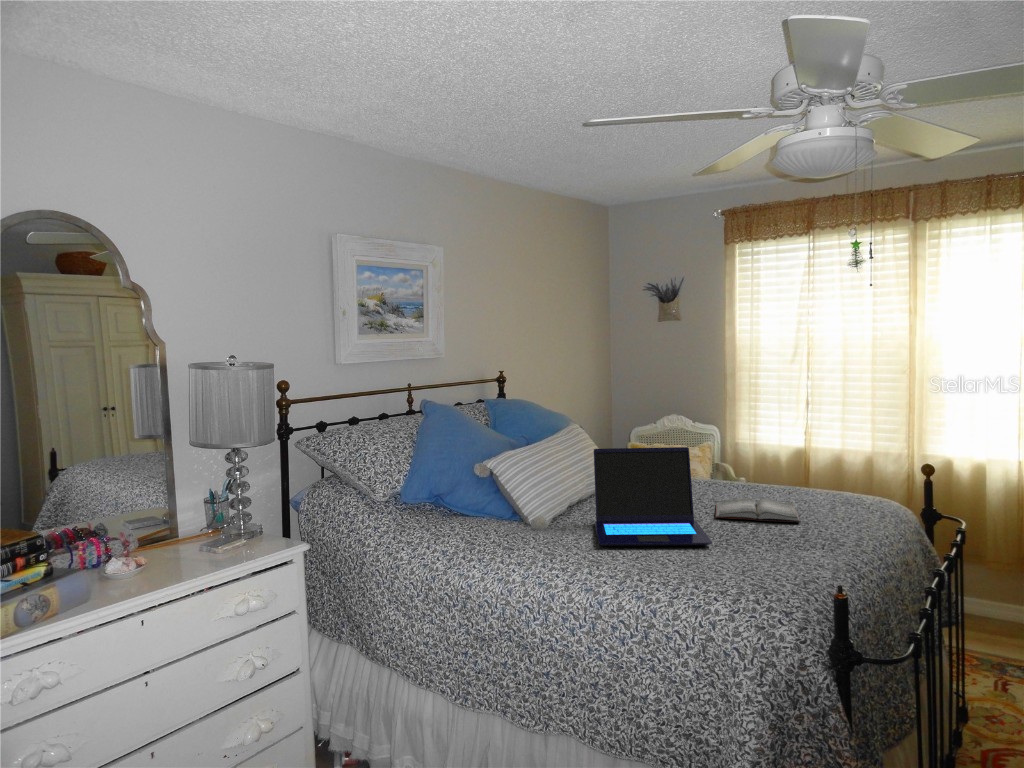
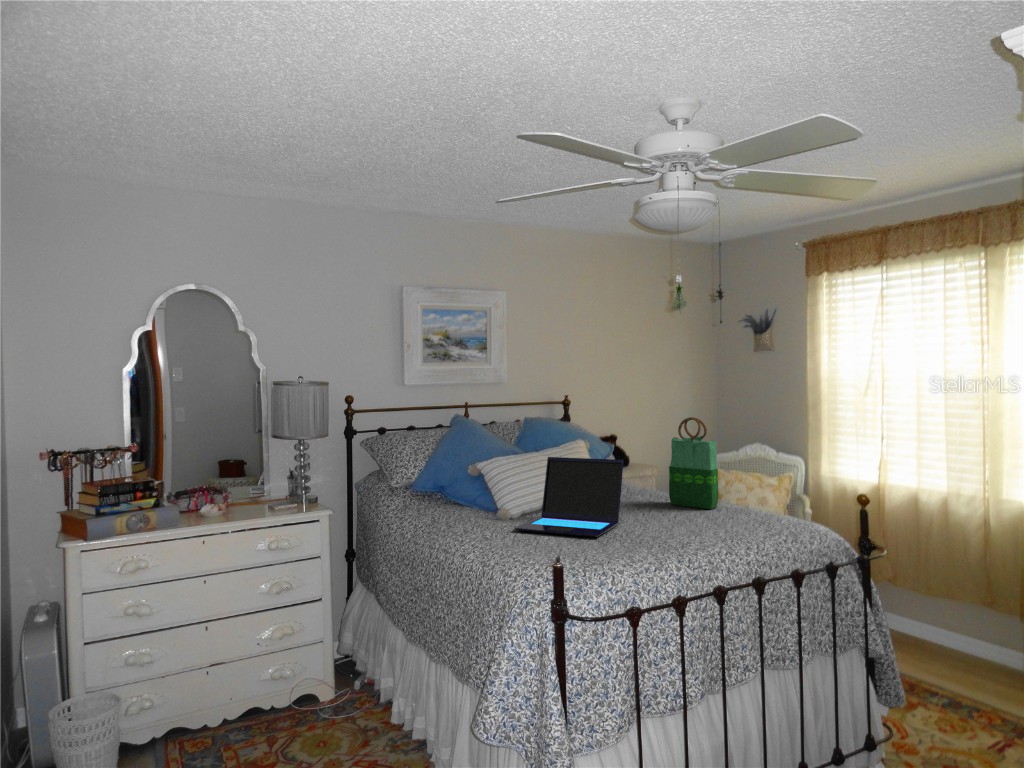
tote bag: none [696,393,753,493] -> present [669,417,718,509]
hardback book: present [716,498,801,522] -> none [641,511,726,531]

